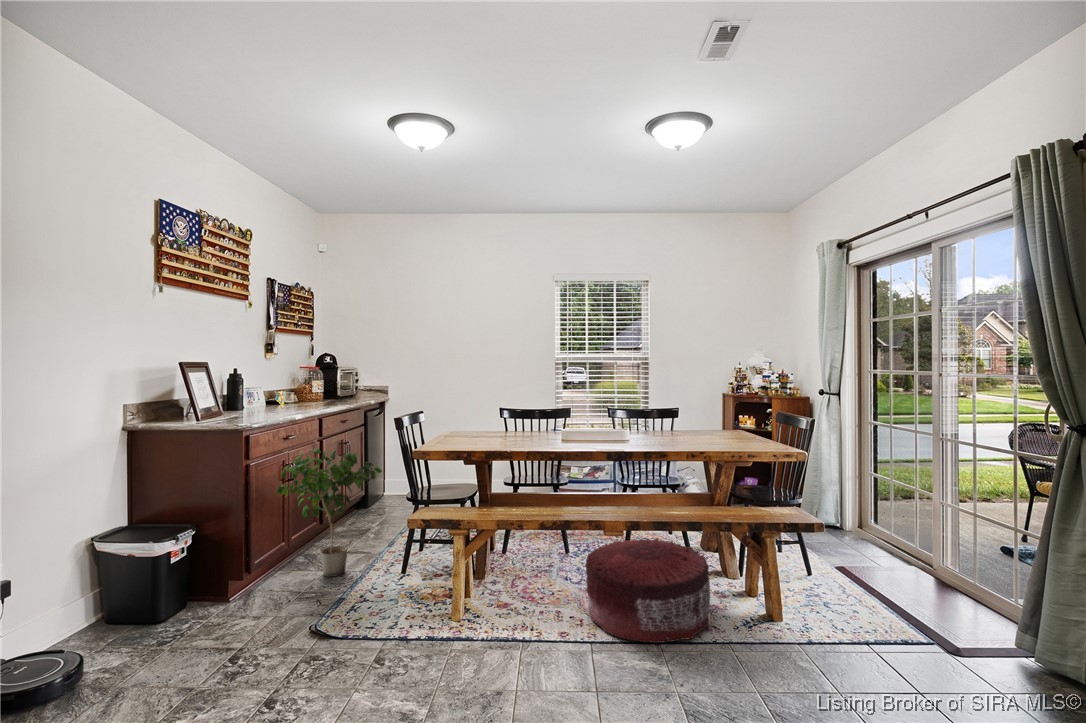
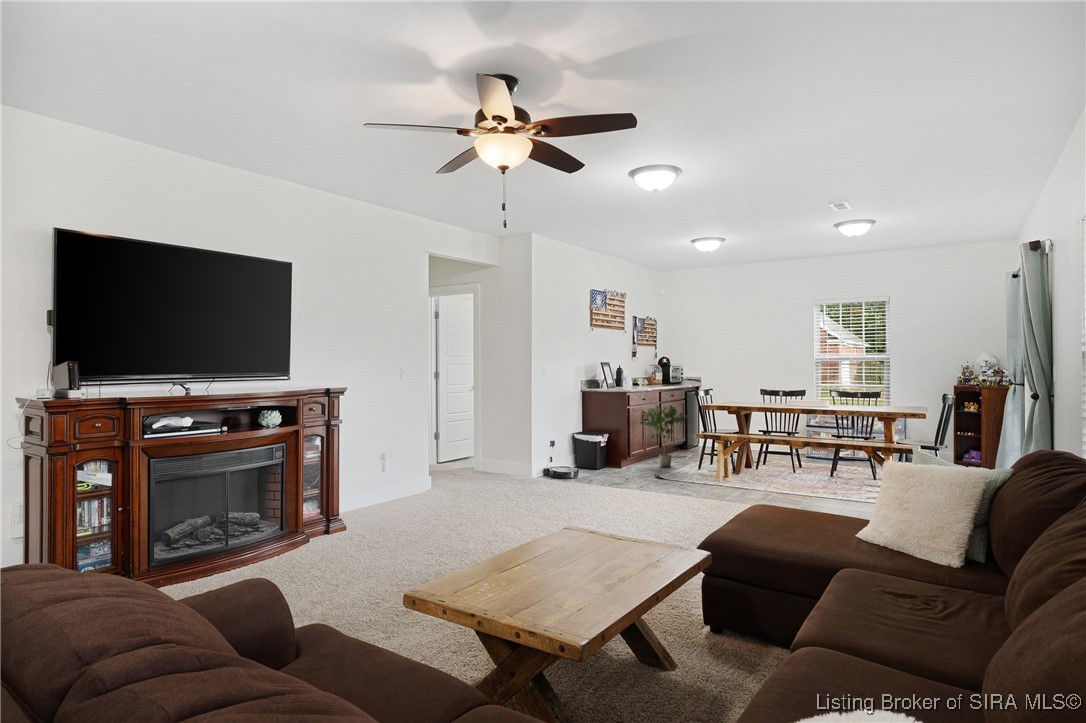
pouf: present [585,538,711,643] -> none [779,457,850,497]

